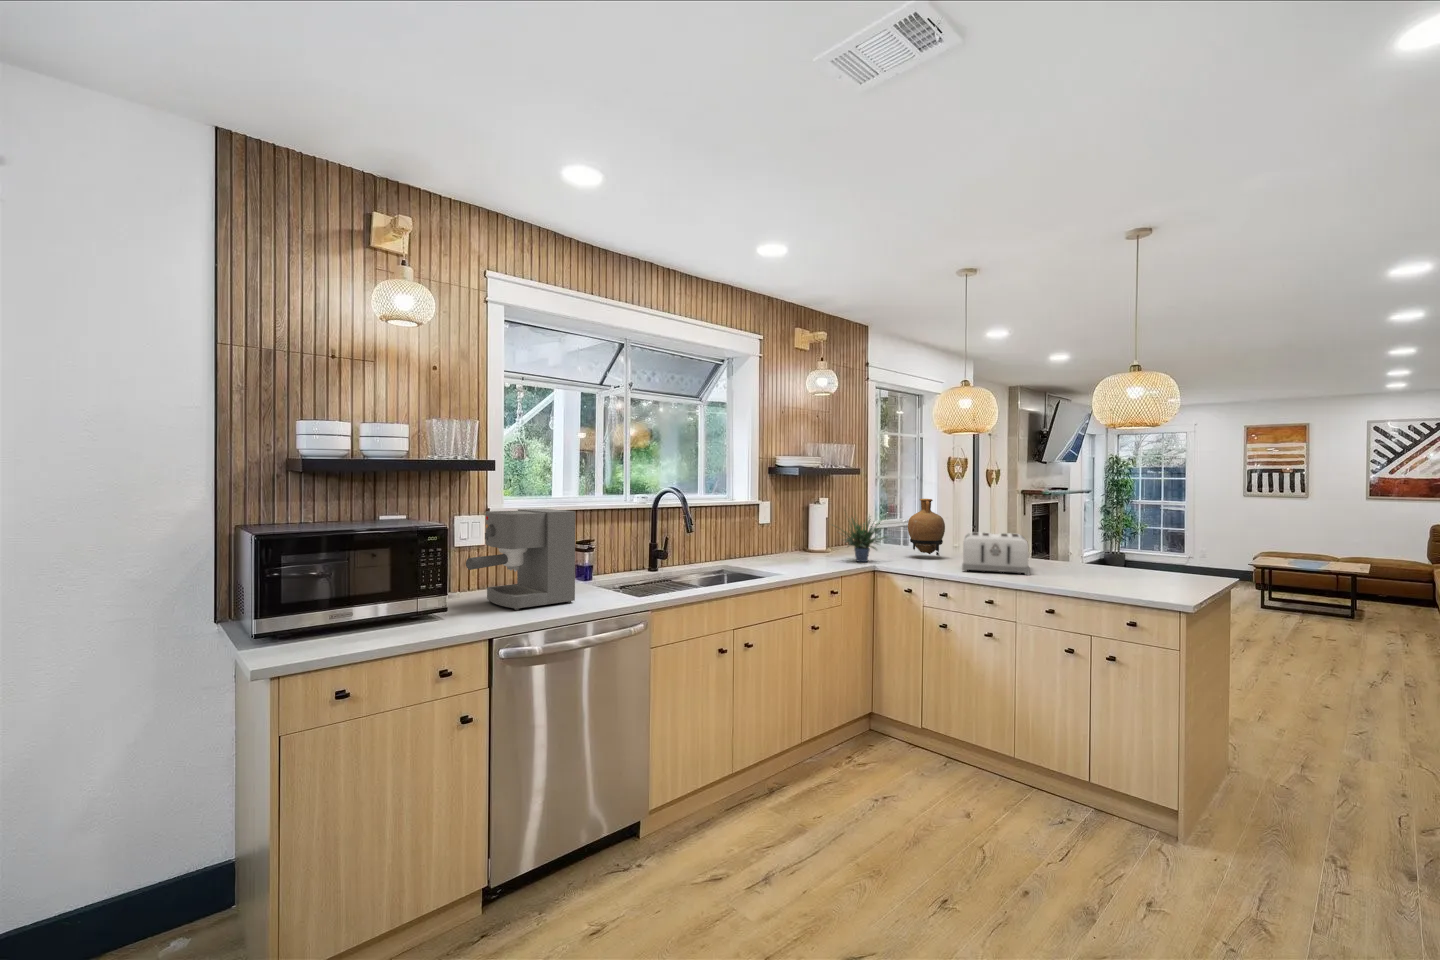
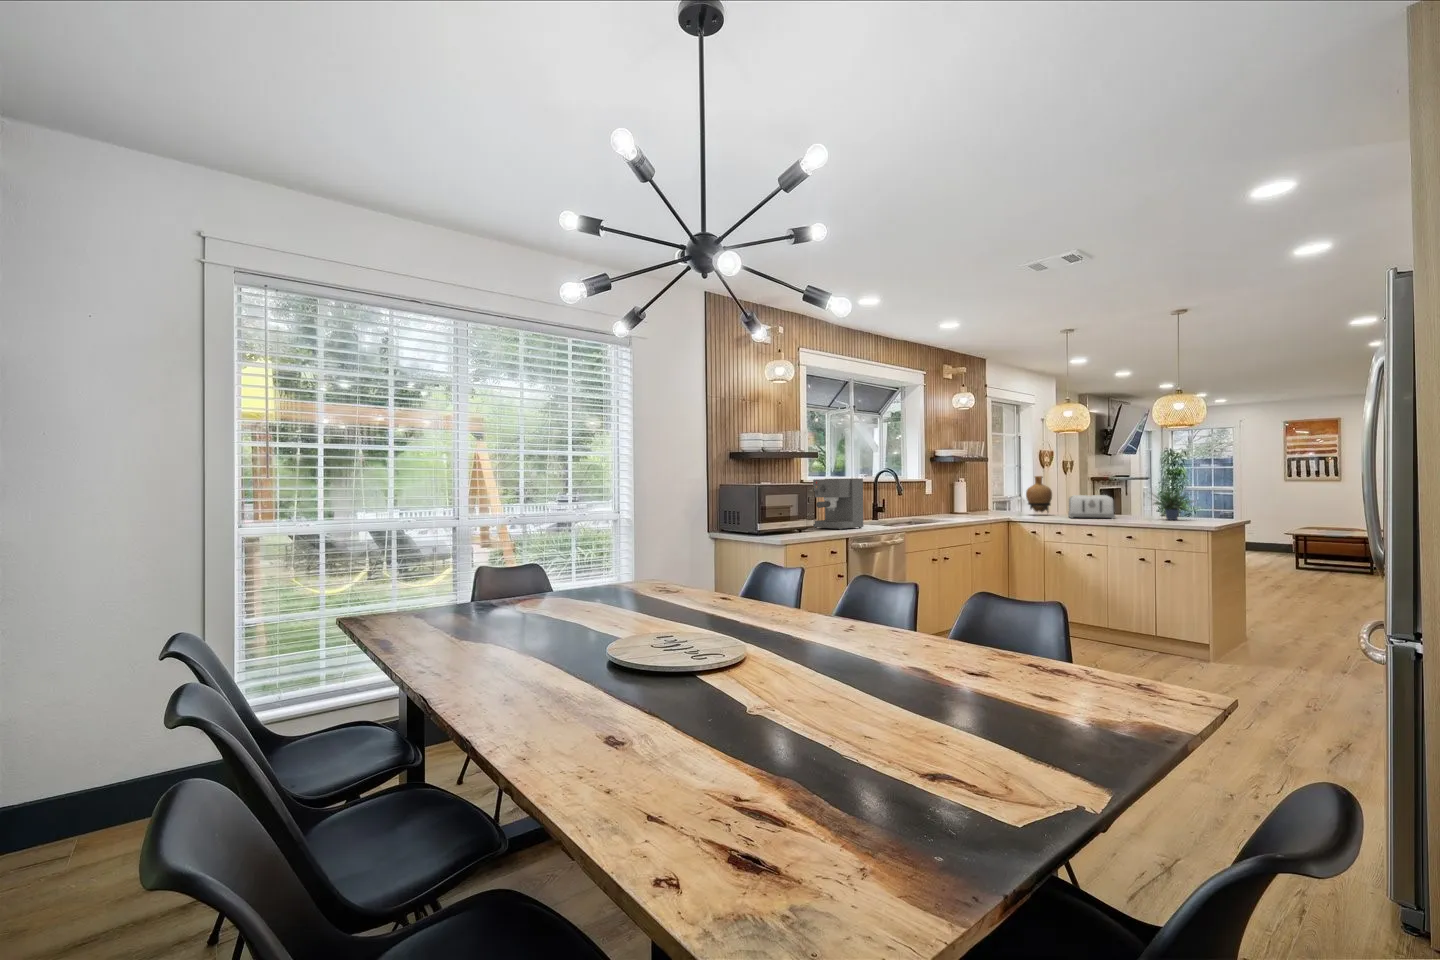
potted plant: present [842,518,888,562] -> present [1153,488,1192,520]

